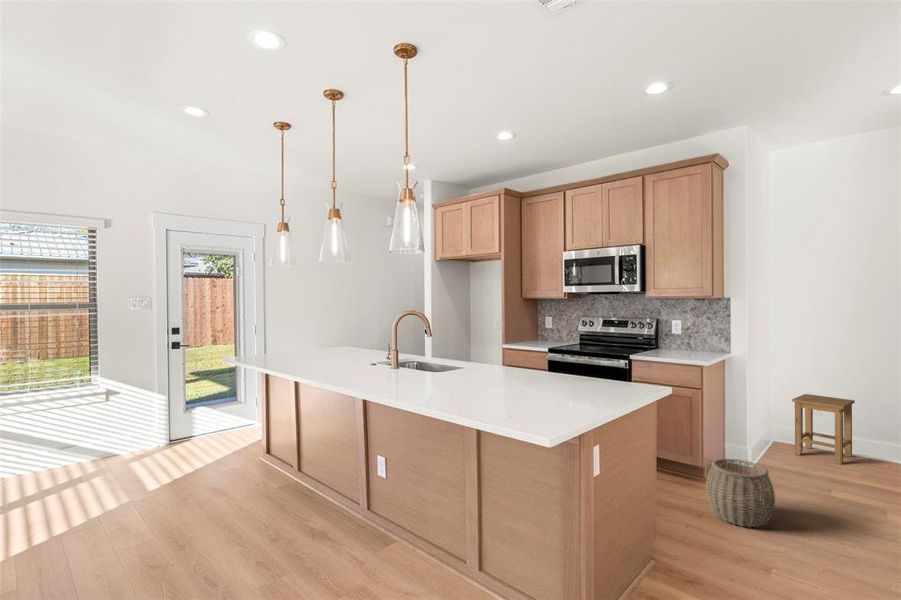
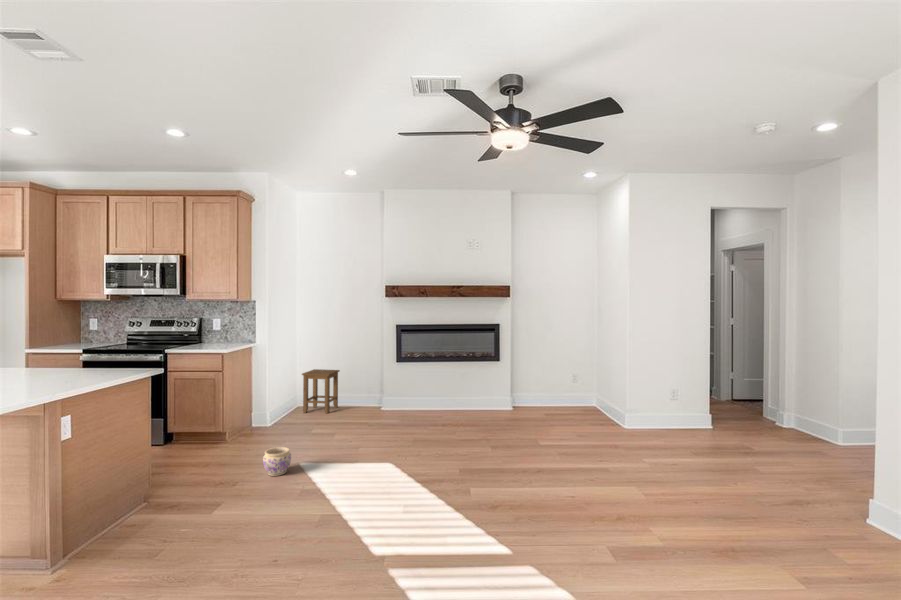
woven basket: present [706,458,775,527] -> none [213,419,261,466]
planter: none [799,521,851,572] -> present [263,447,291,476]

